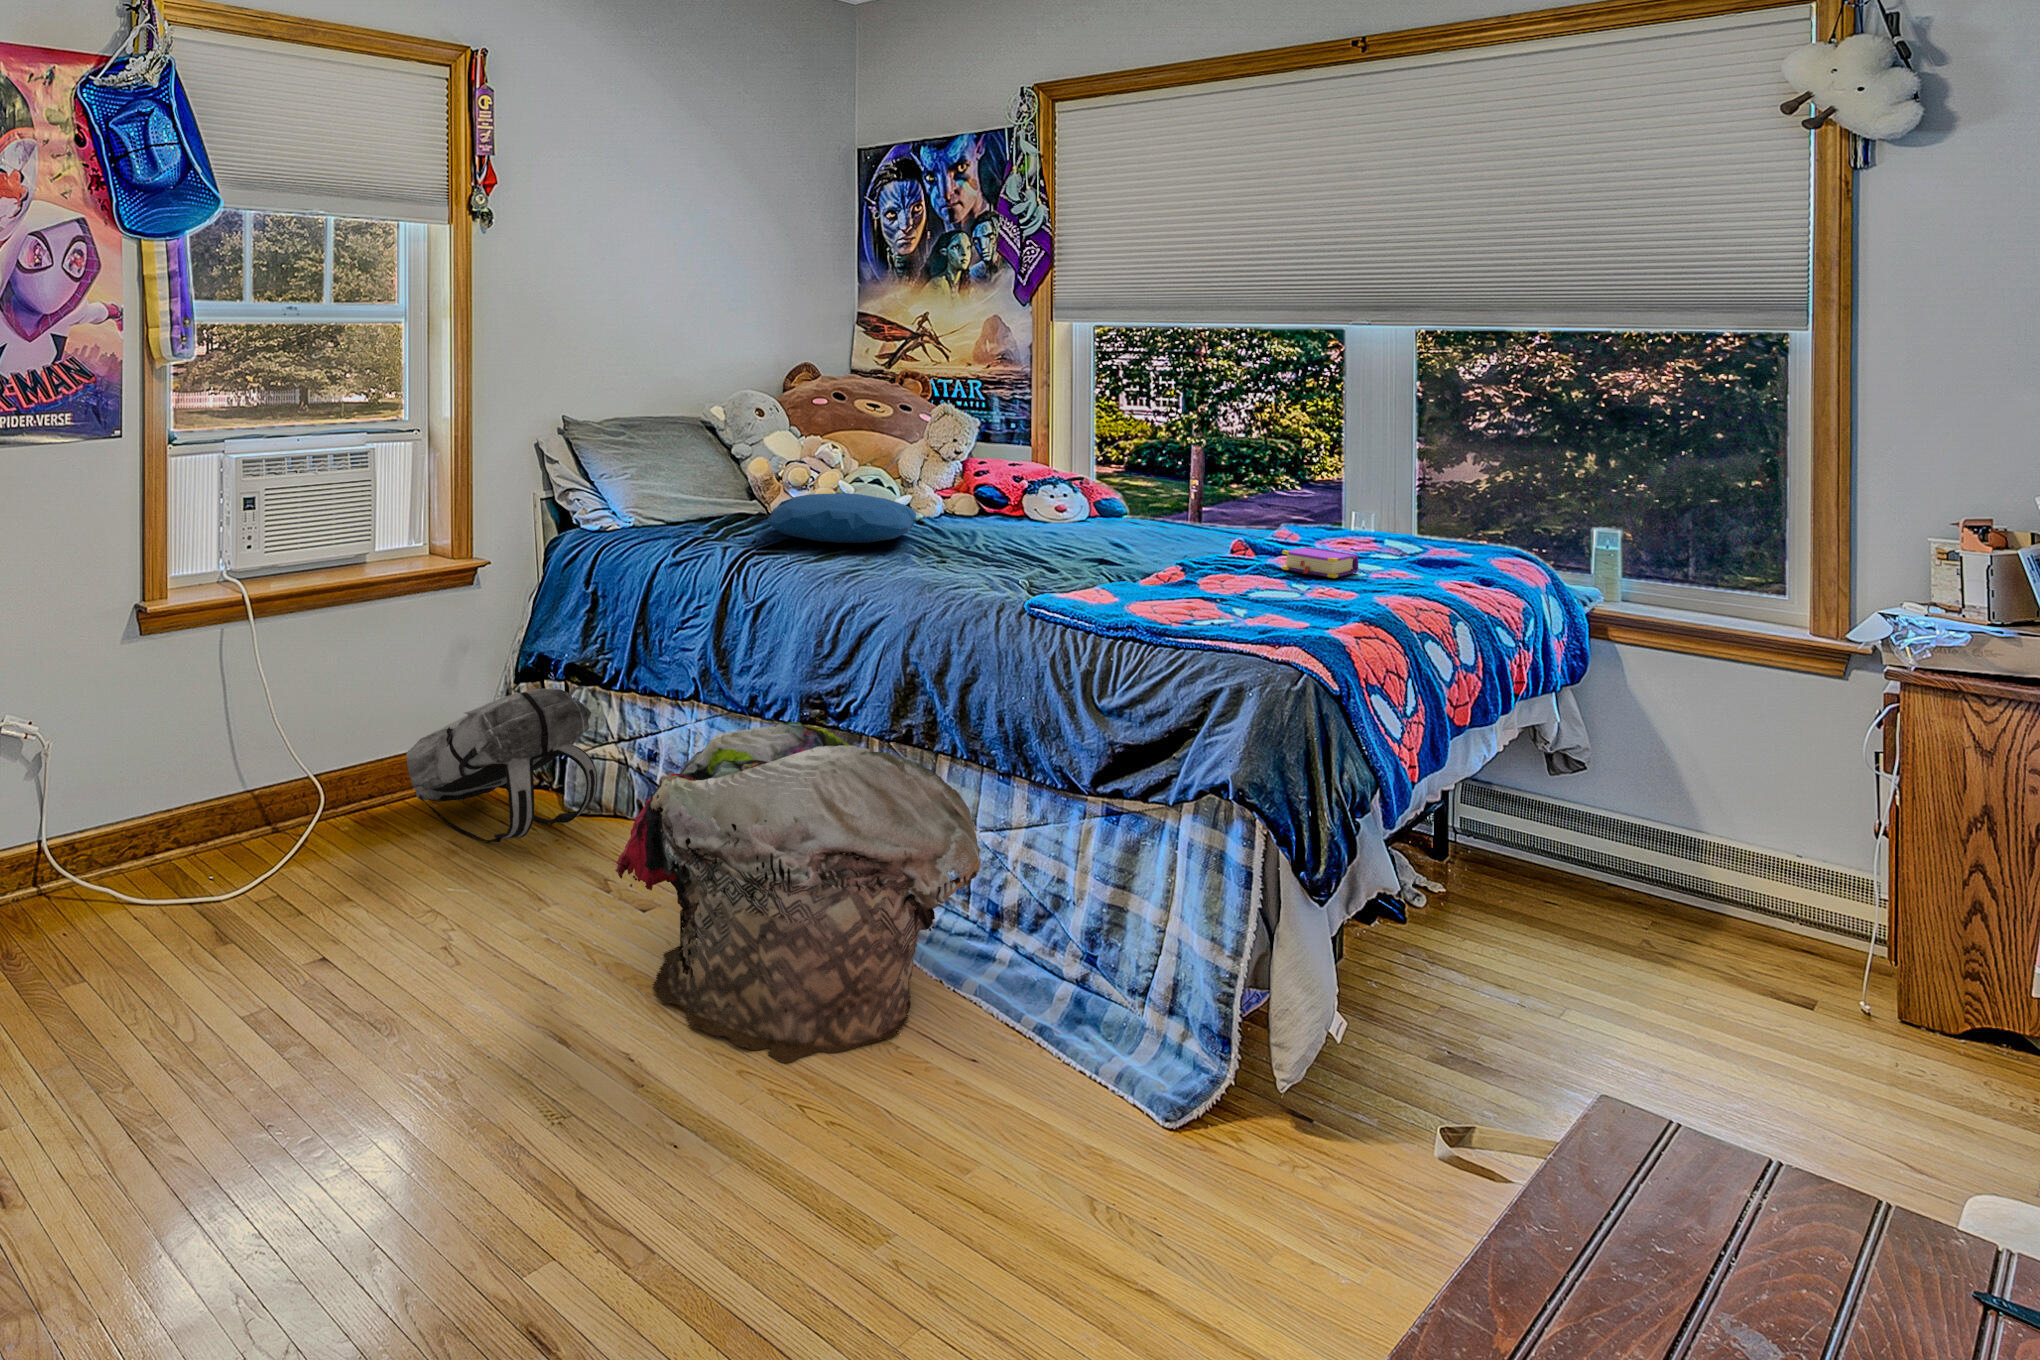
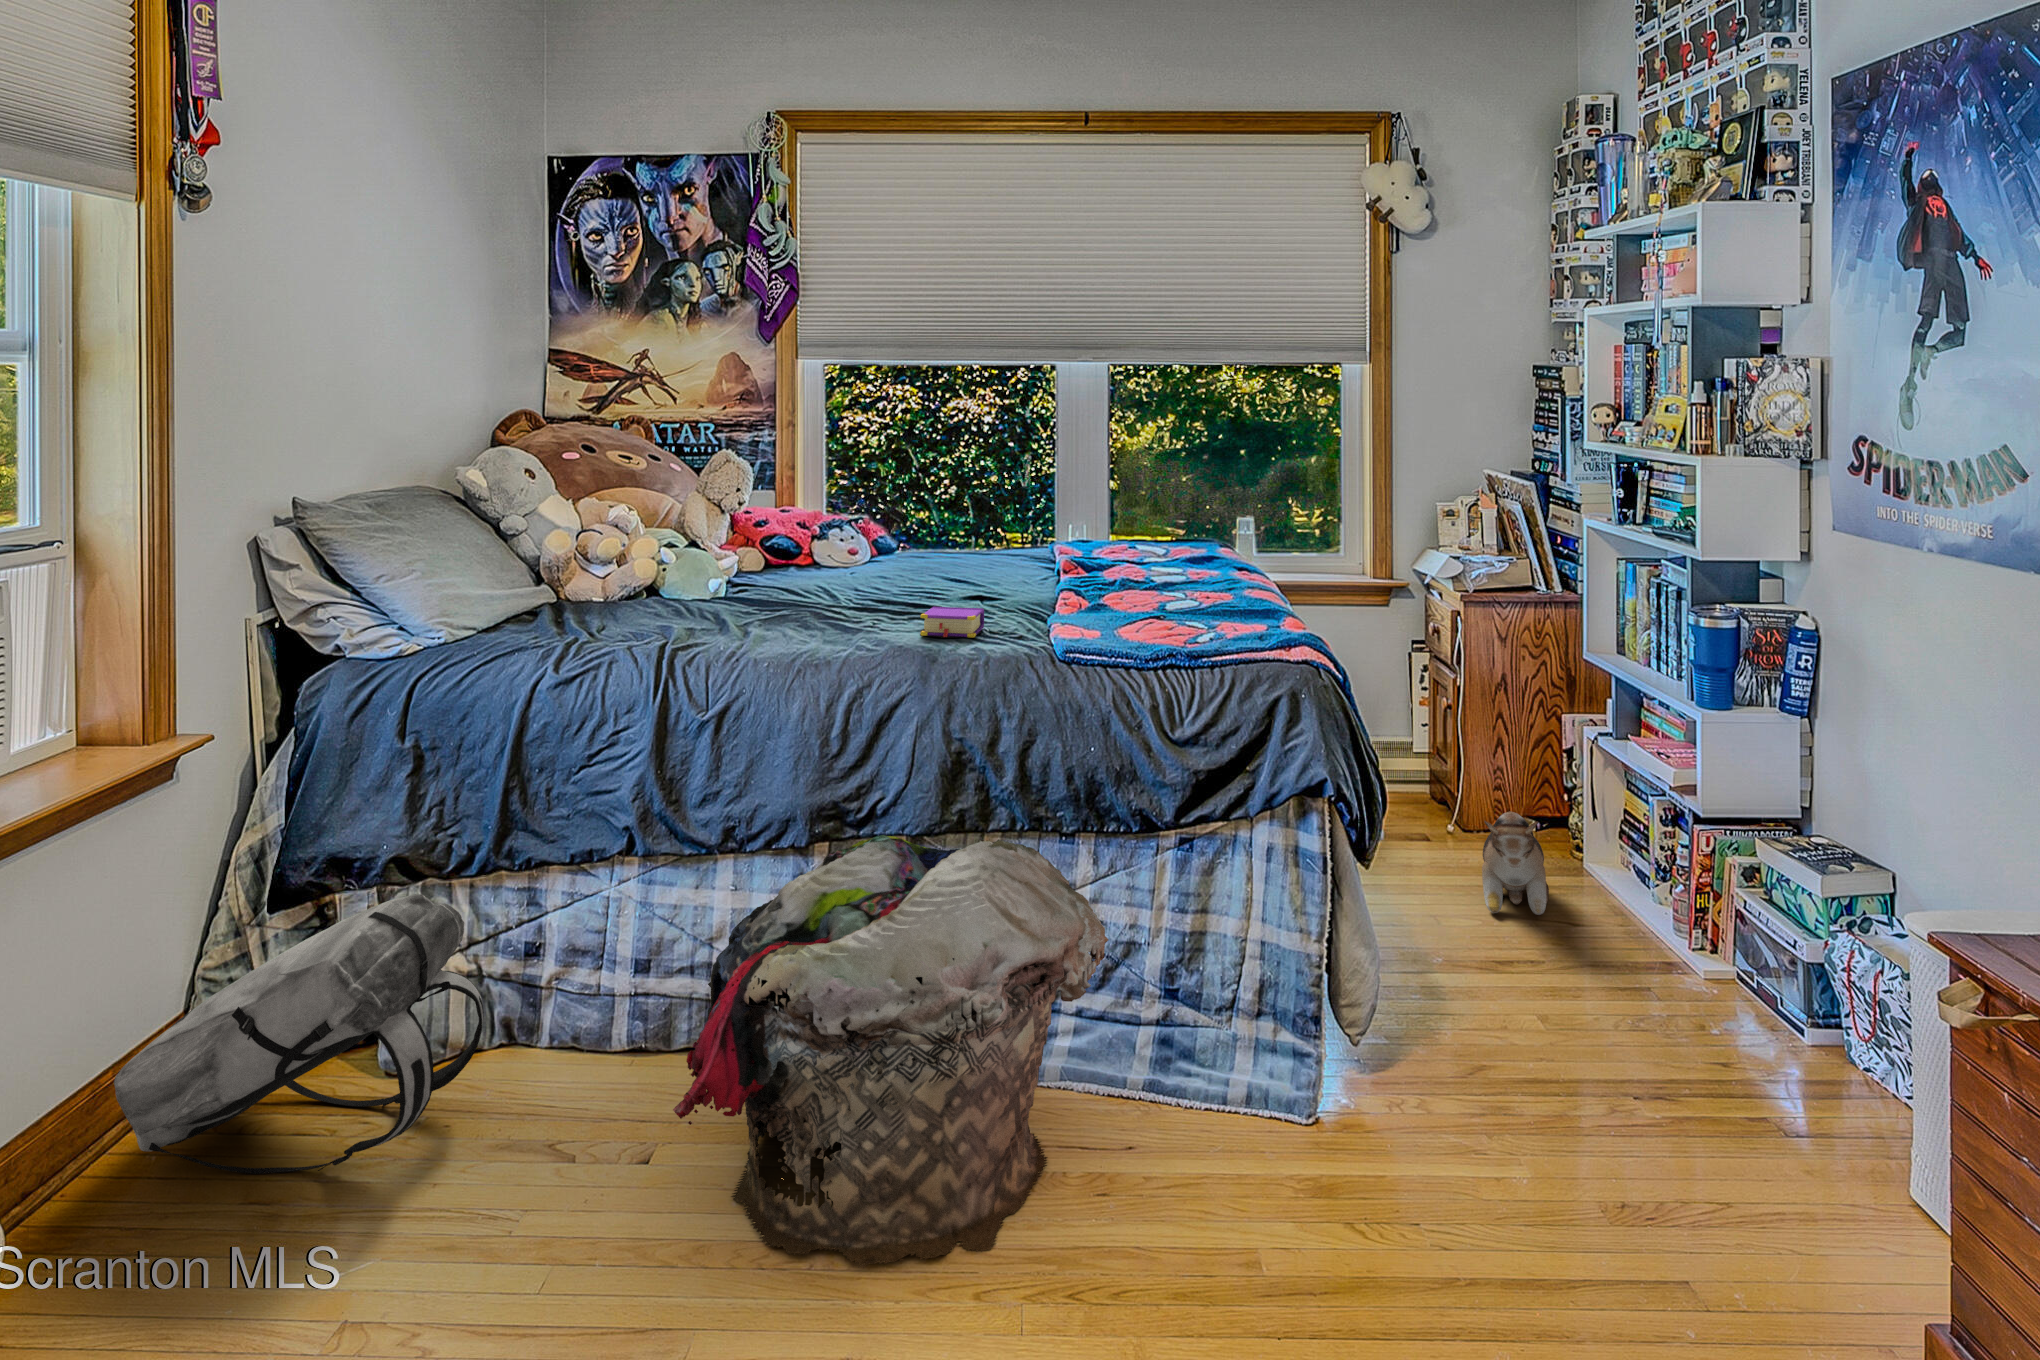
pillow: present [767,493,917,543] -> none [637,561,826,621]
book: present [1282,547,1358,578] -> present [920,607,984,638]
plush toy: none [1718,946,1898,1108] -> present [1482,811,1549,915]

